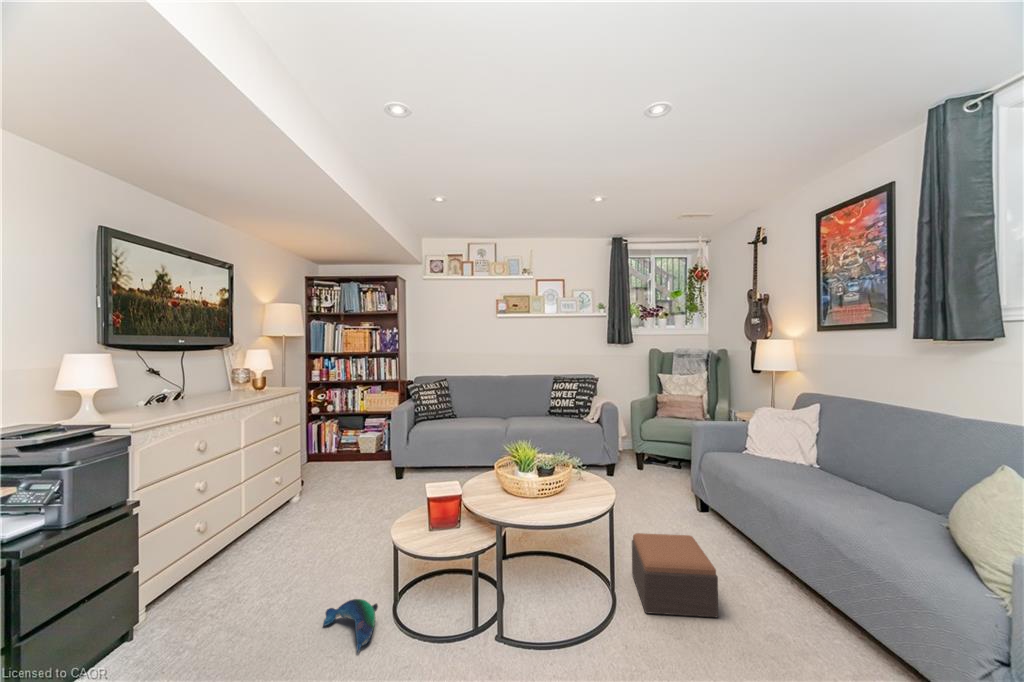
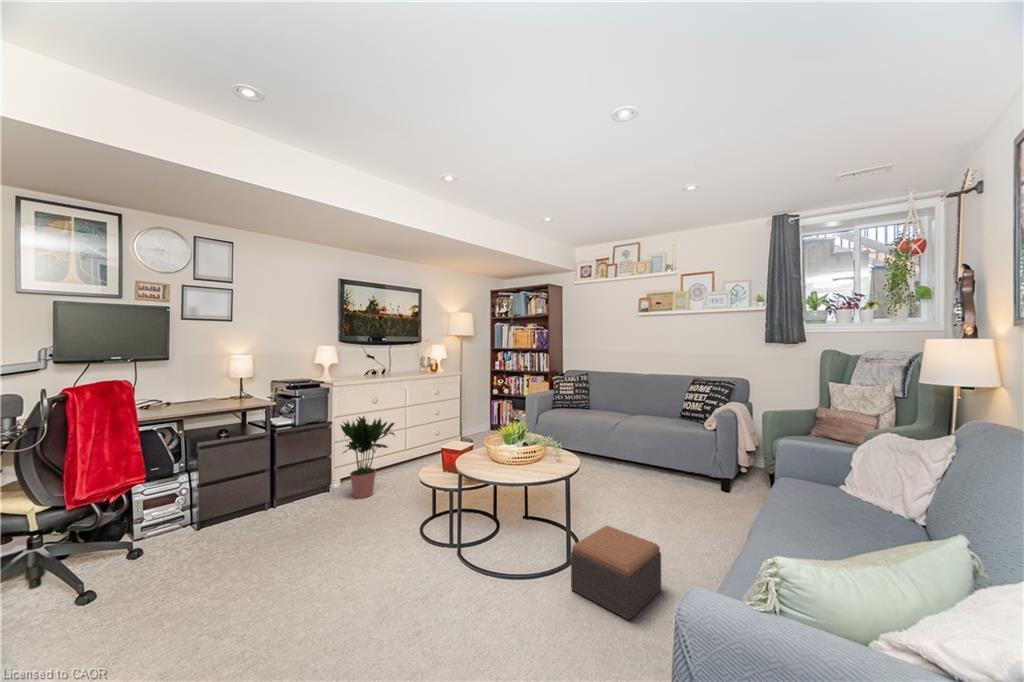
potted plant: none [155,460,280,626] -> present [341,416,395,498]
plush toy: present [323,599,378,652] -> none [388,505,414,532]

